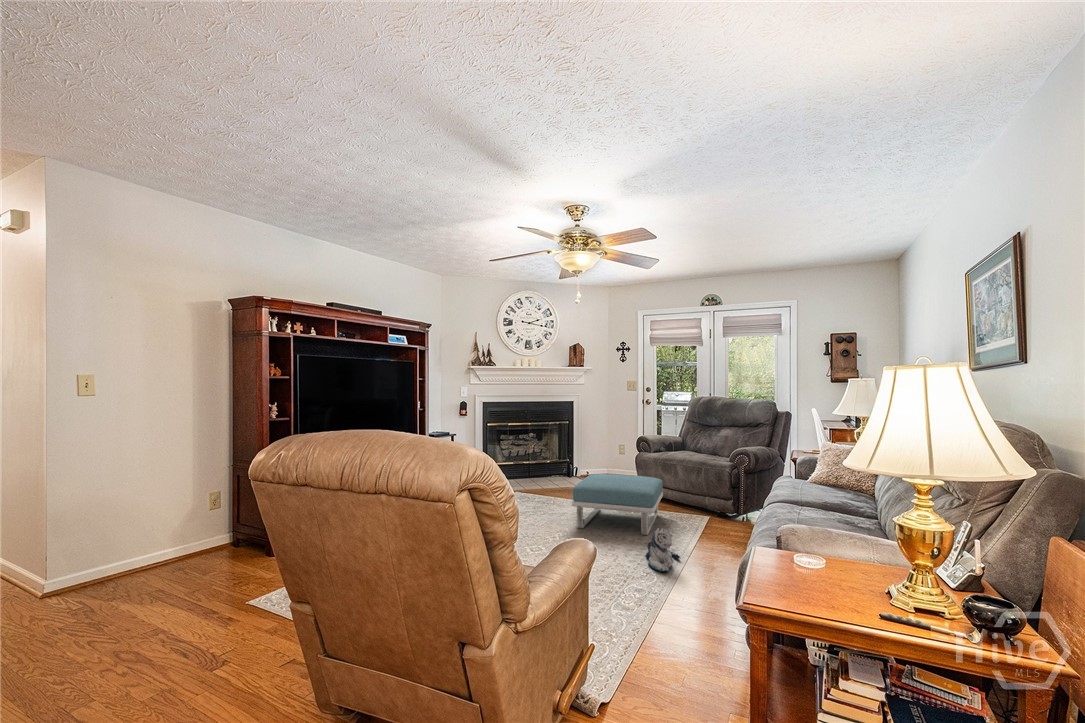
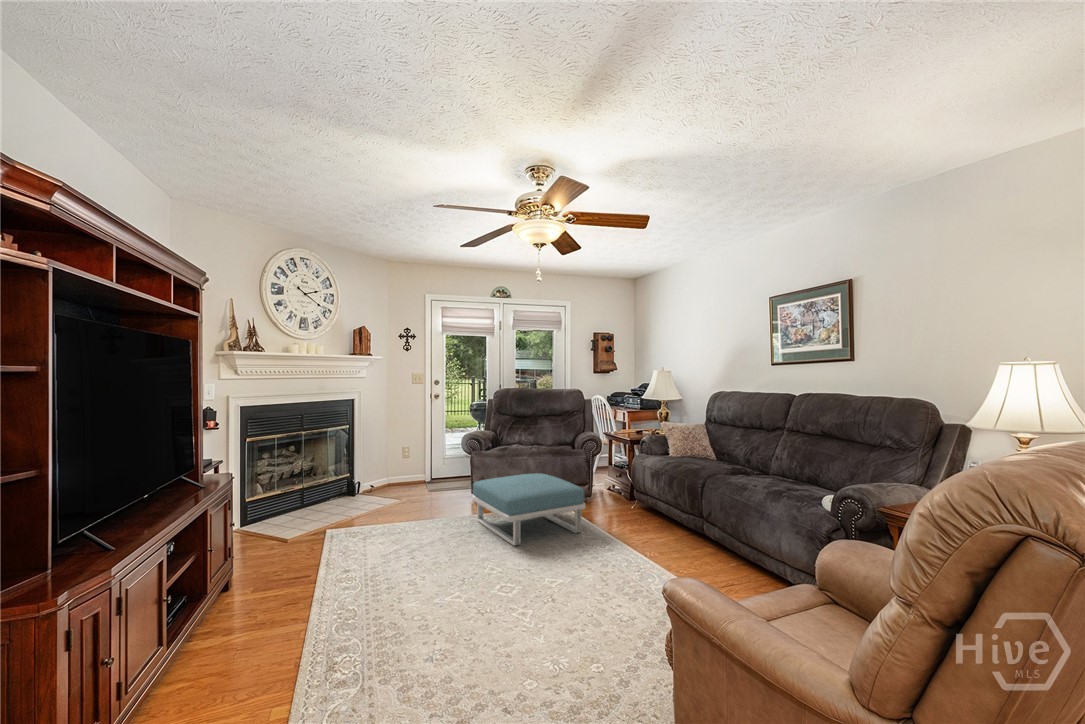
plush toy: present [645,528,680,572] -> none [622,518,676,561]

